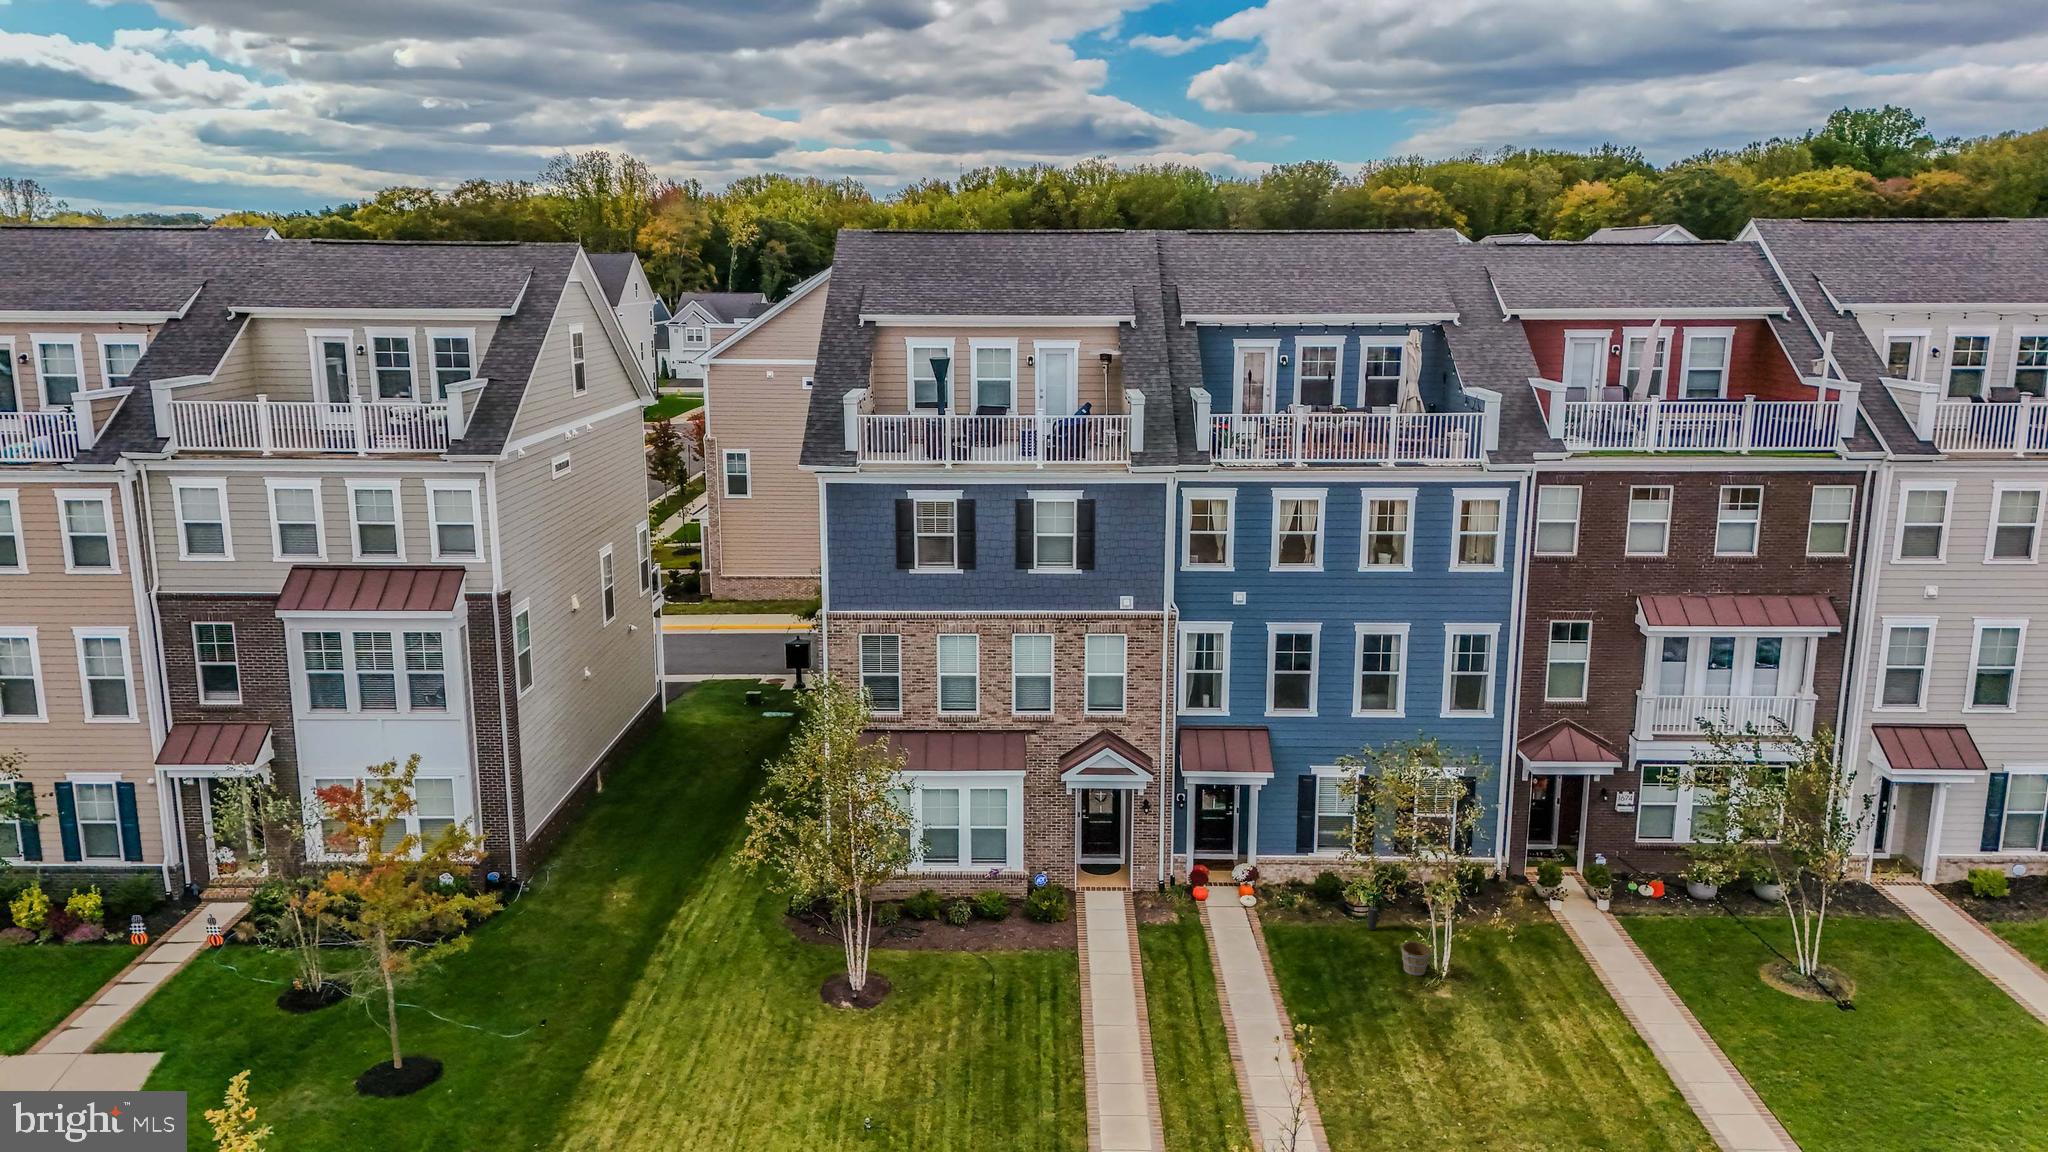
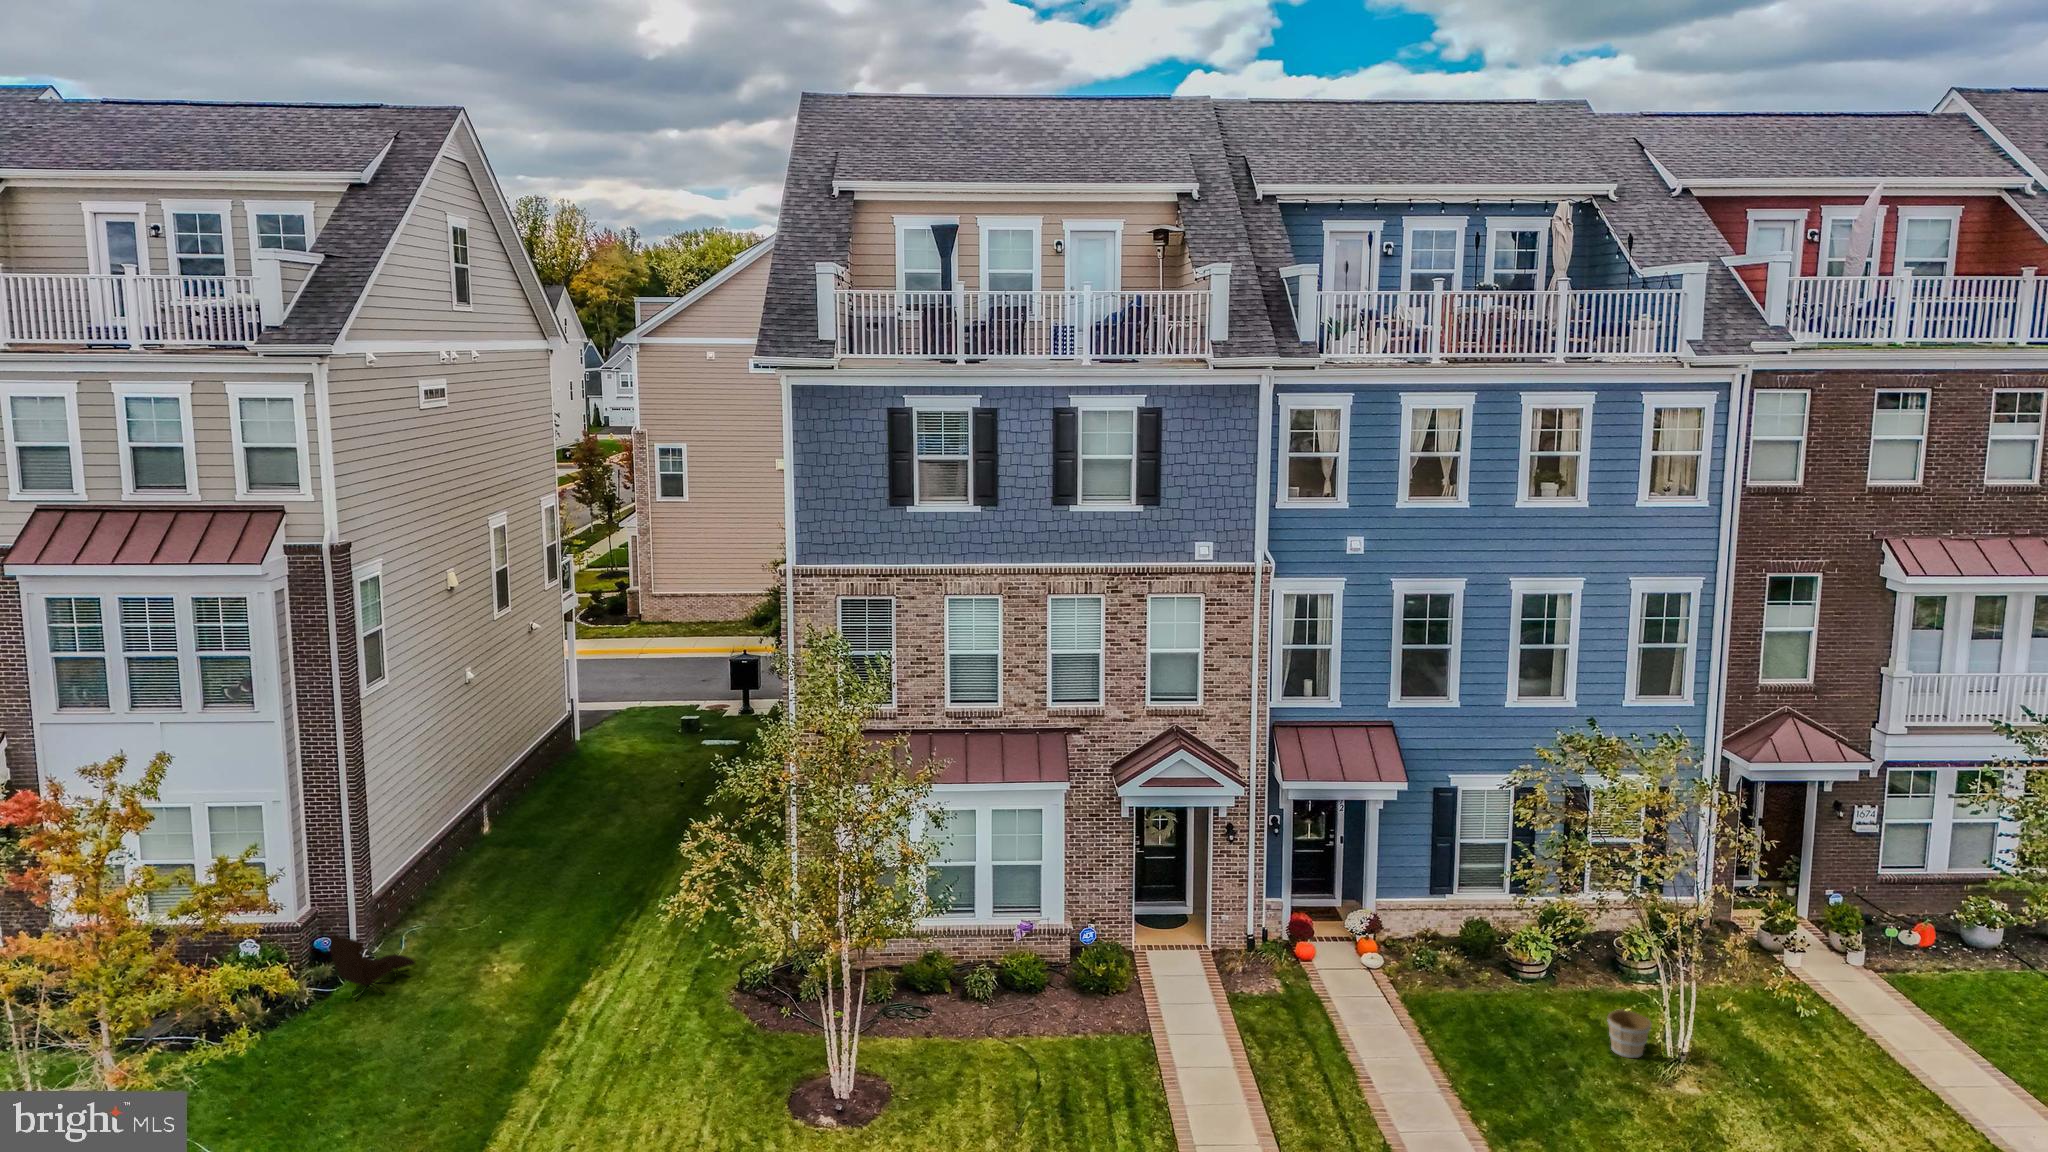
lounge chair: none [500,870,559,916] -> present [330,935,415,1001]
potted plant: present [1367,880,1385,930] -> none [1539,924,1571,998]

